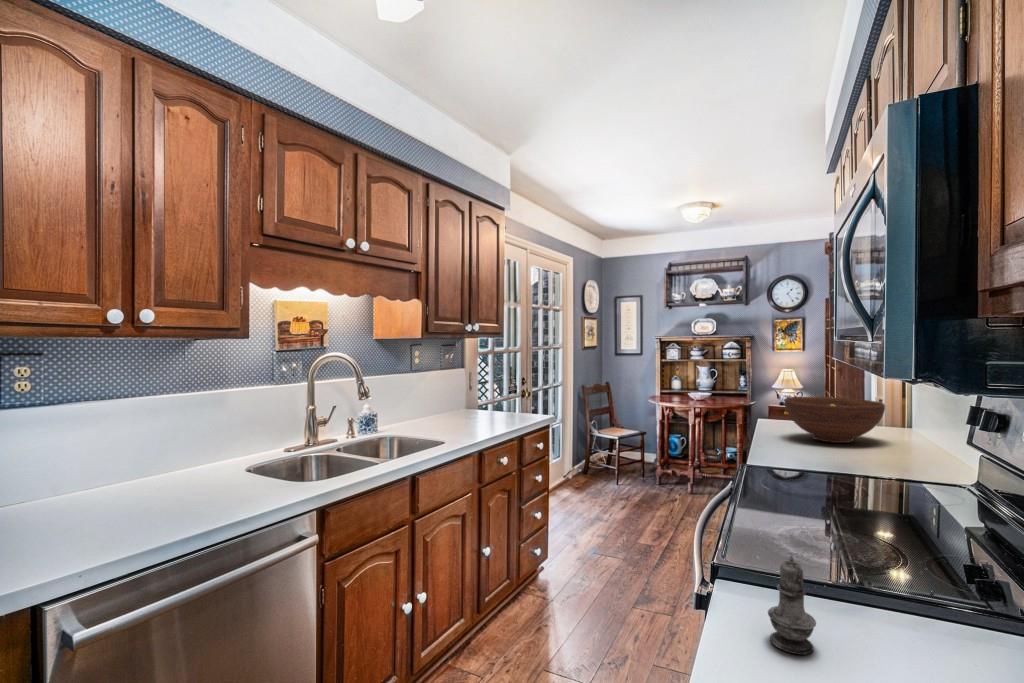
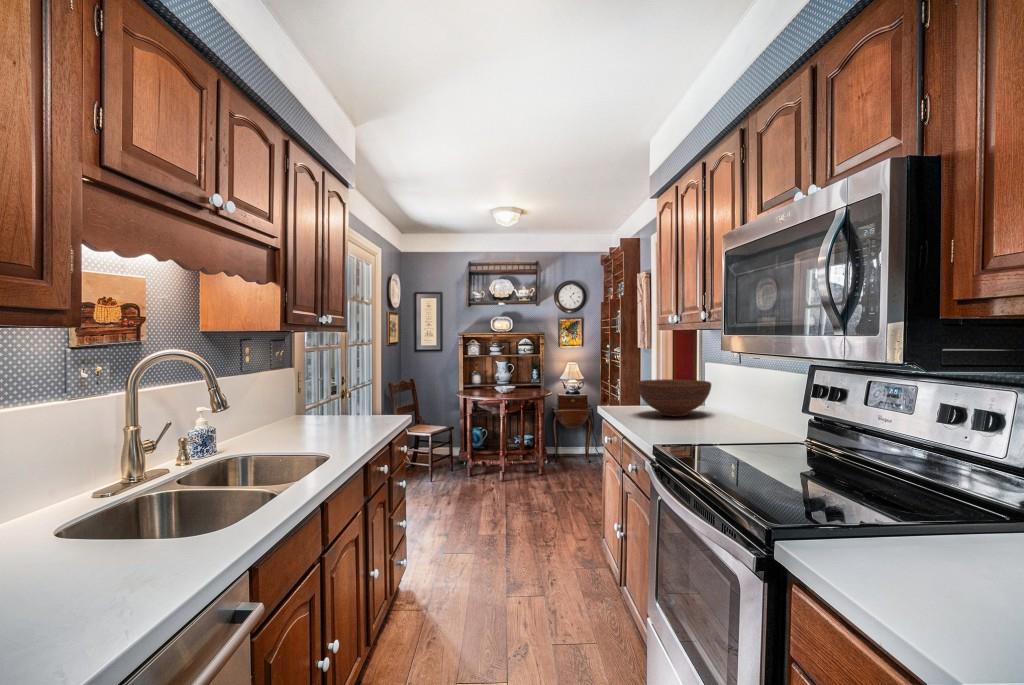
salt shaker: present [768,556,816,654] -> none [877,495,922,575]

